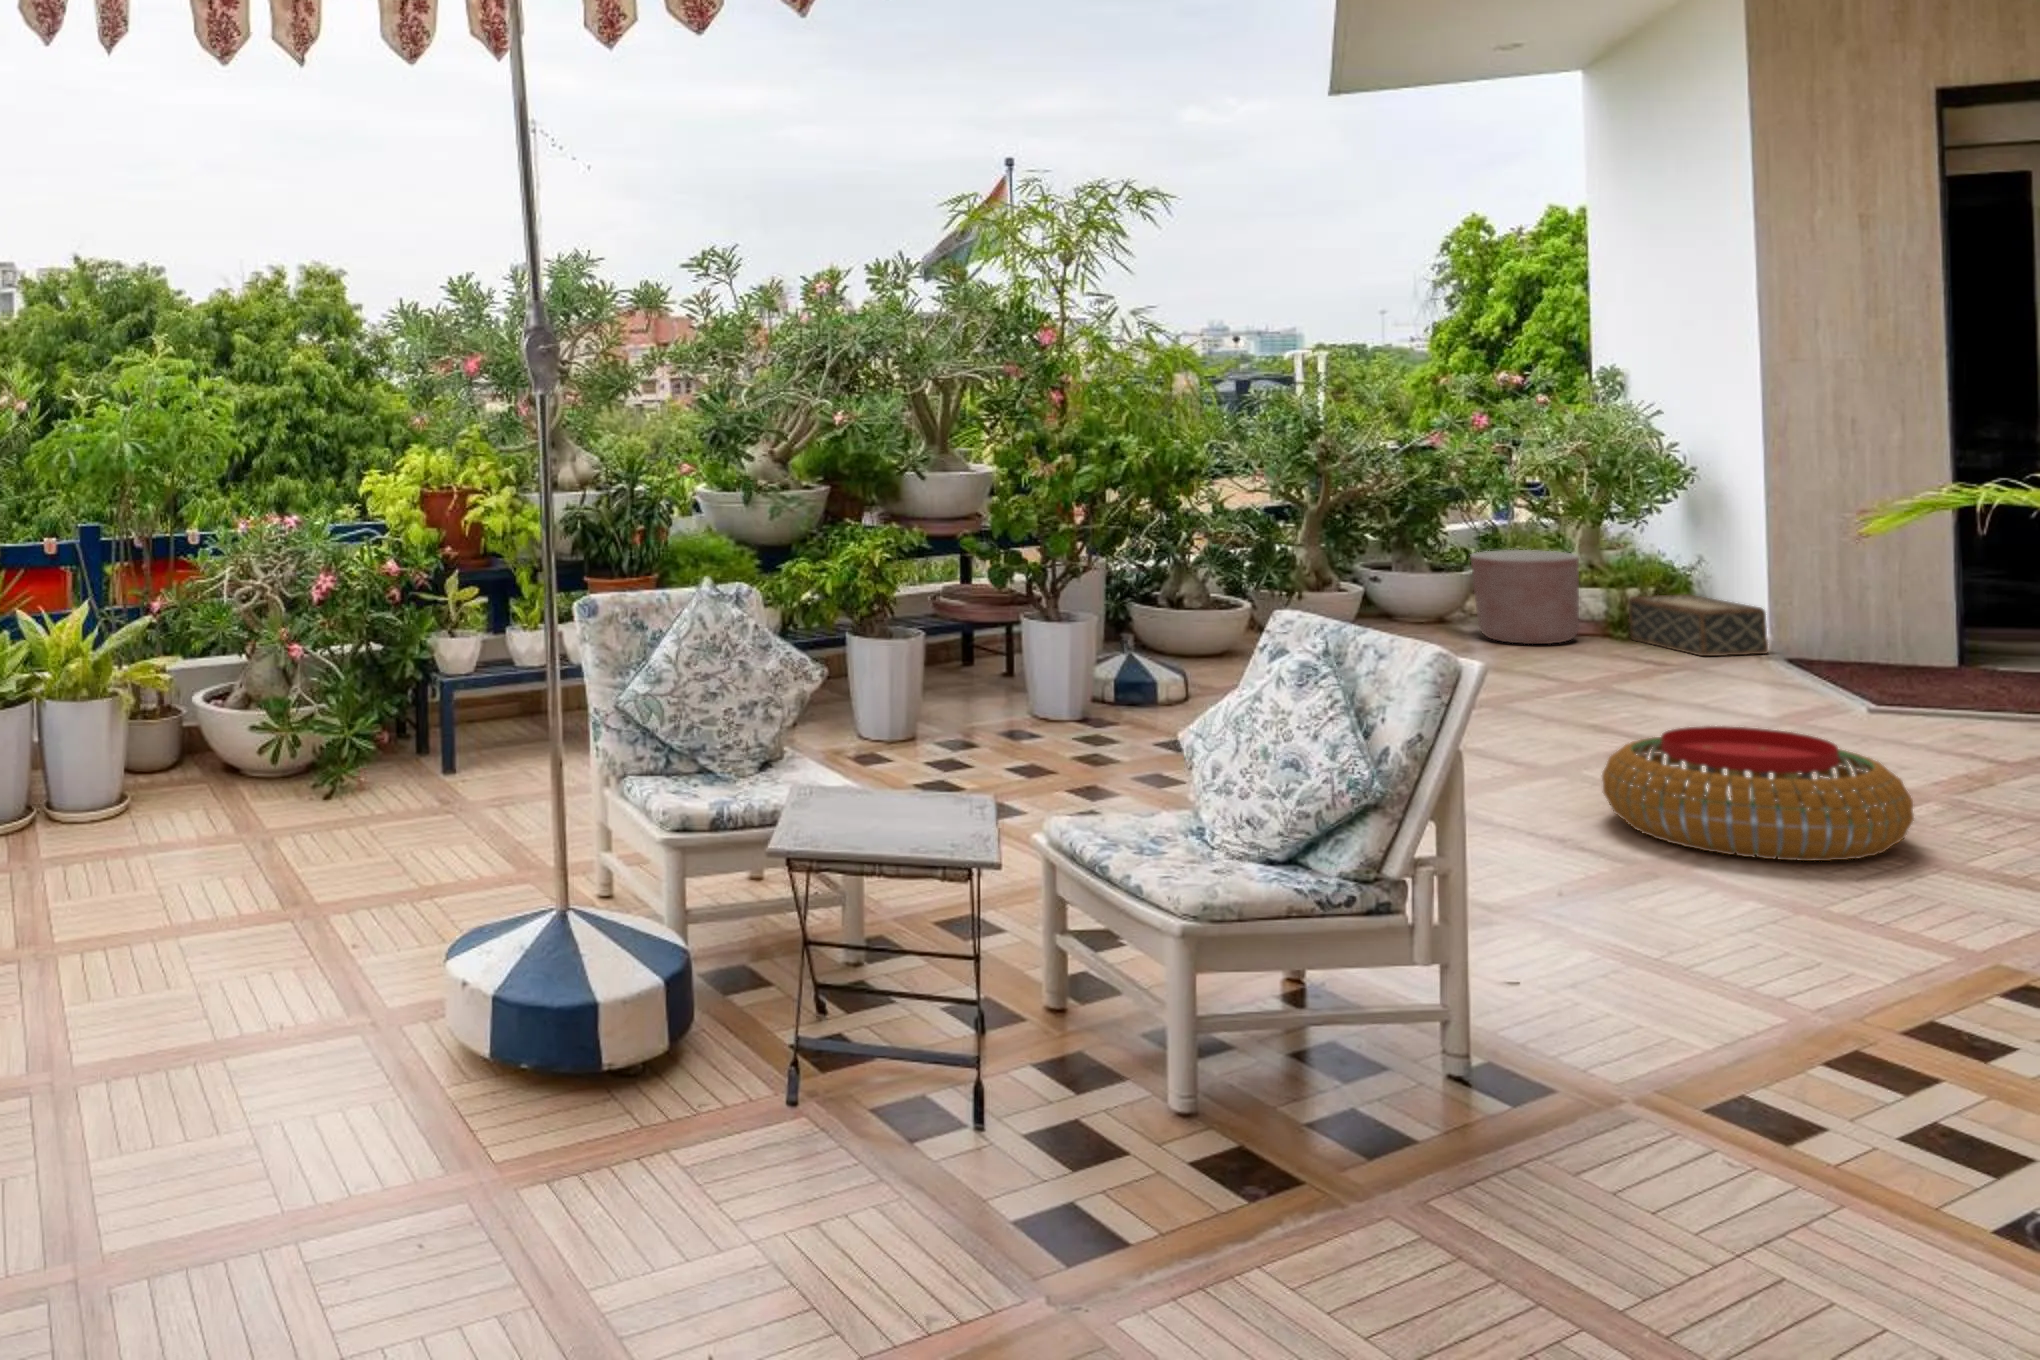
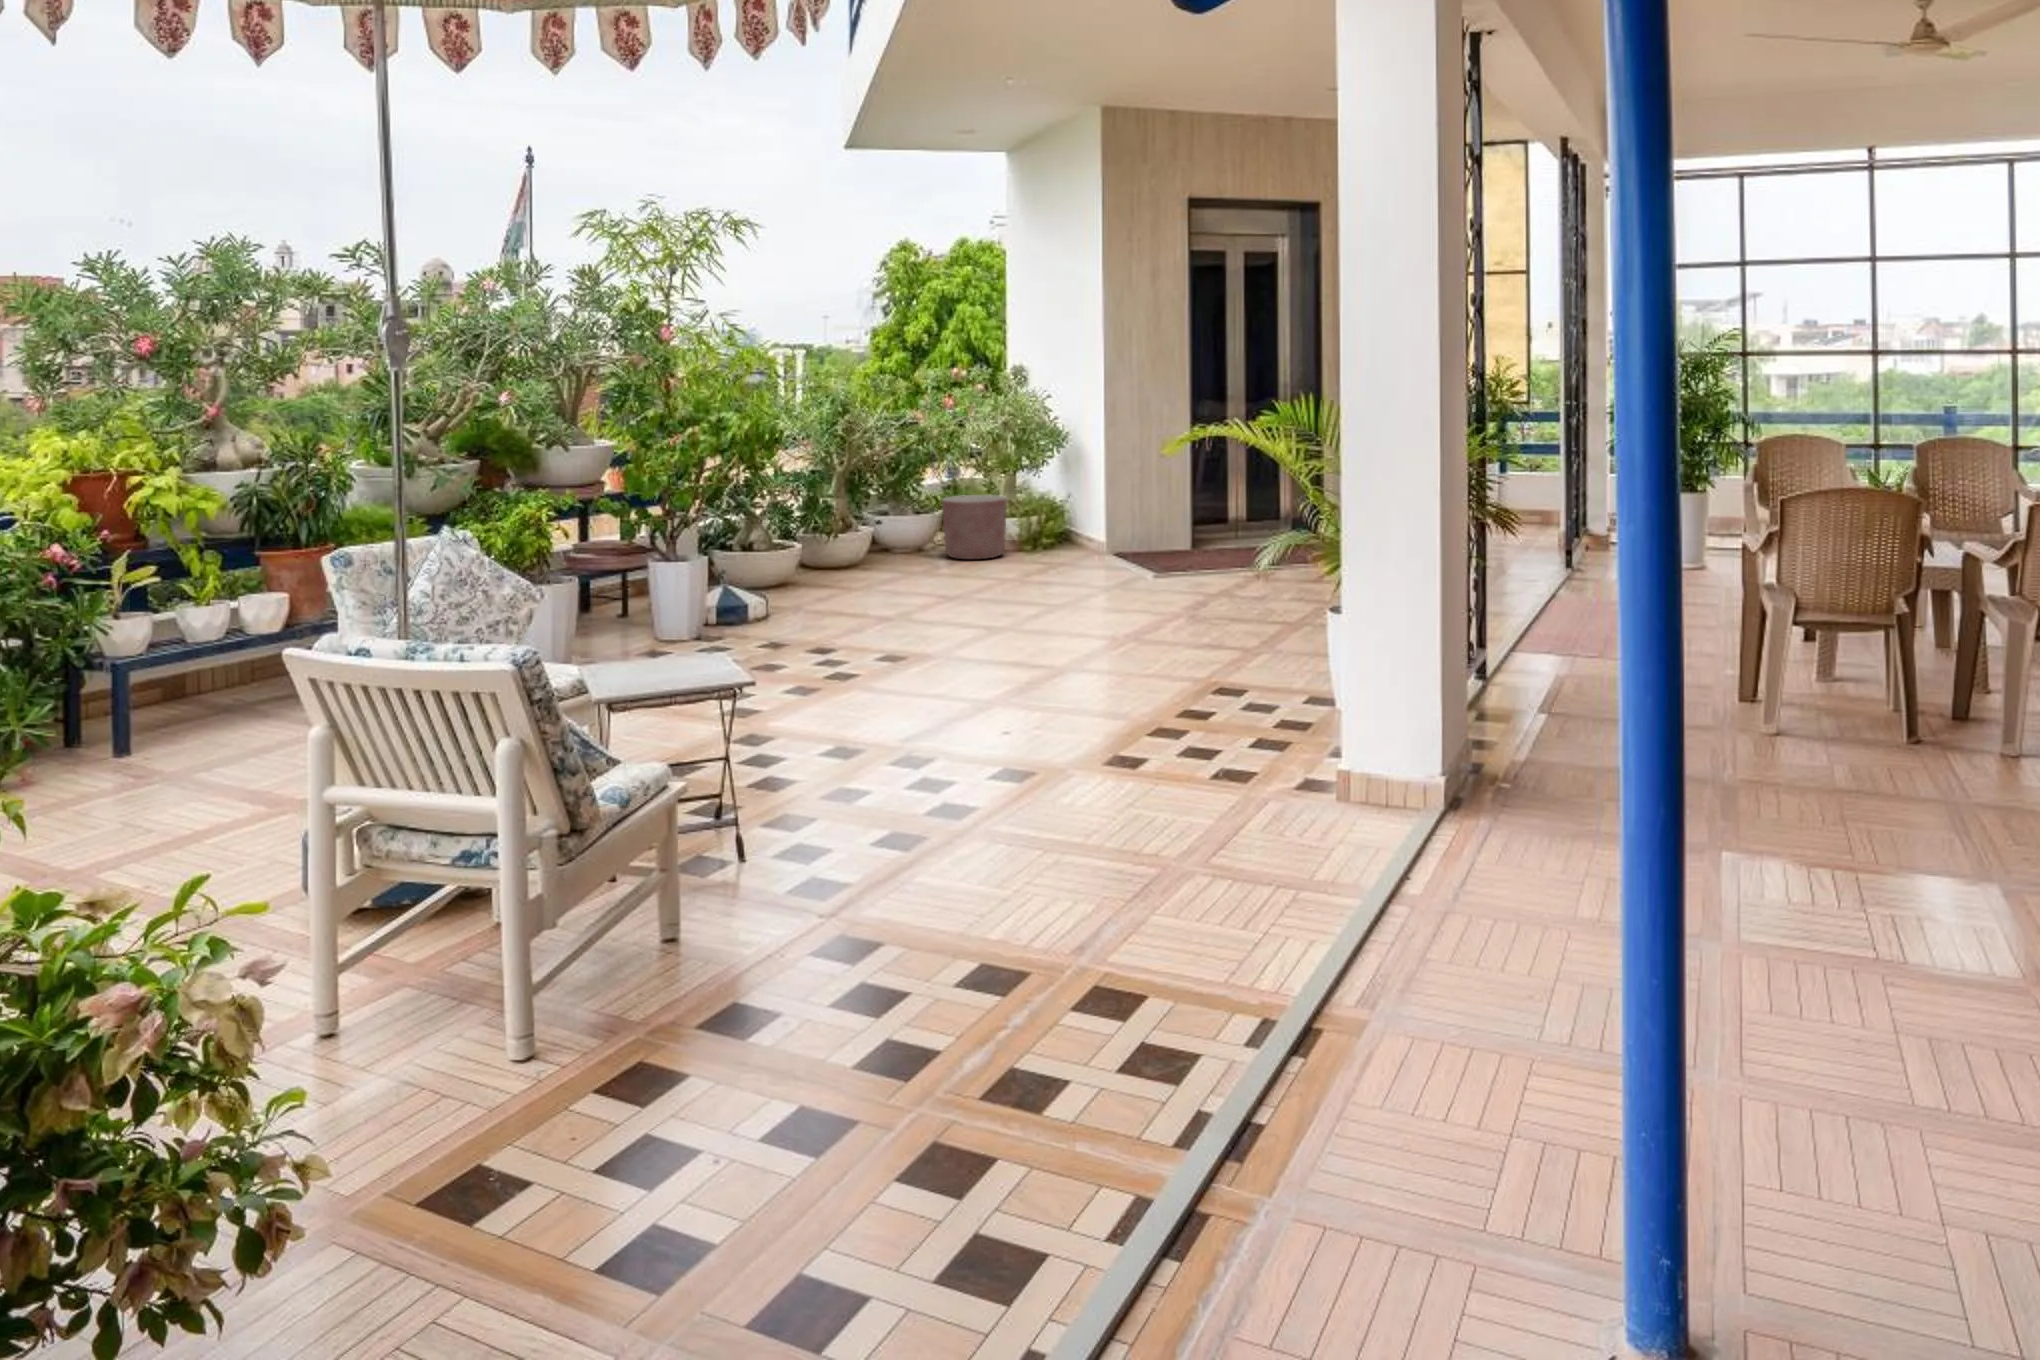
woven basket: present [1628,594,1768,656] -> none [1033,521,1109,560]
pouf: present [1602,726,1914,861] -> none [1039,597,1193,674]

